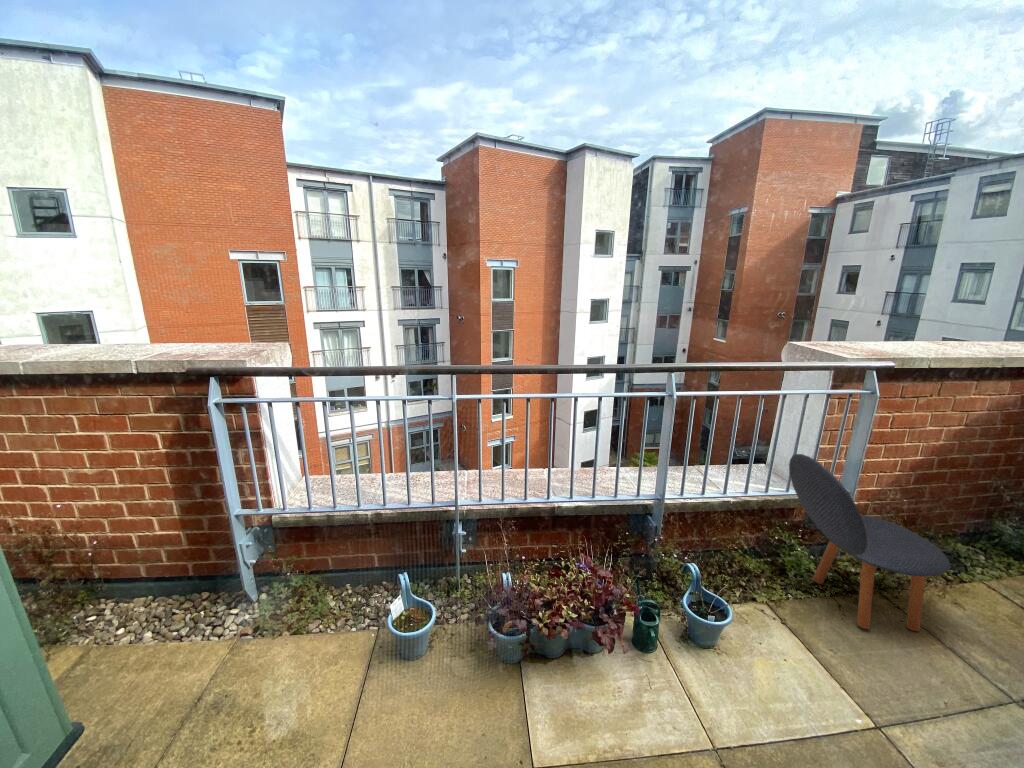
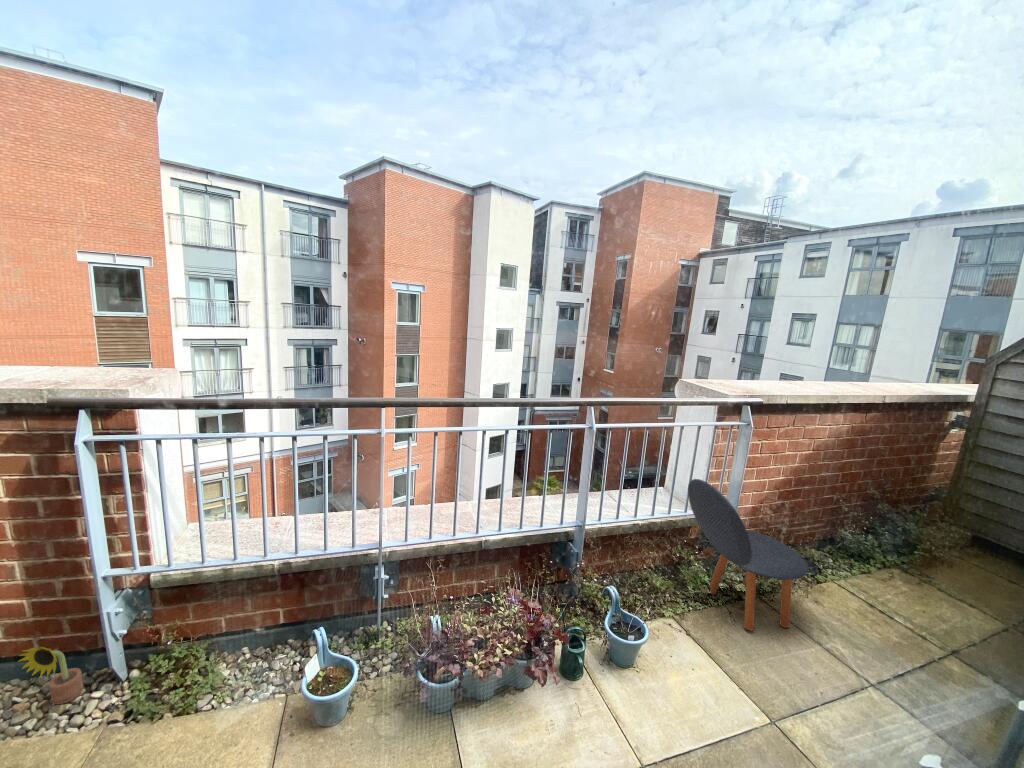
decorative plant: none [183,565,230,612] -> present [20,647,83,704]

